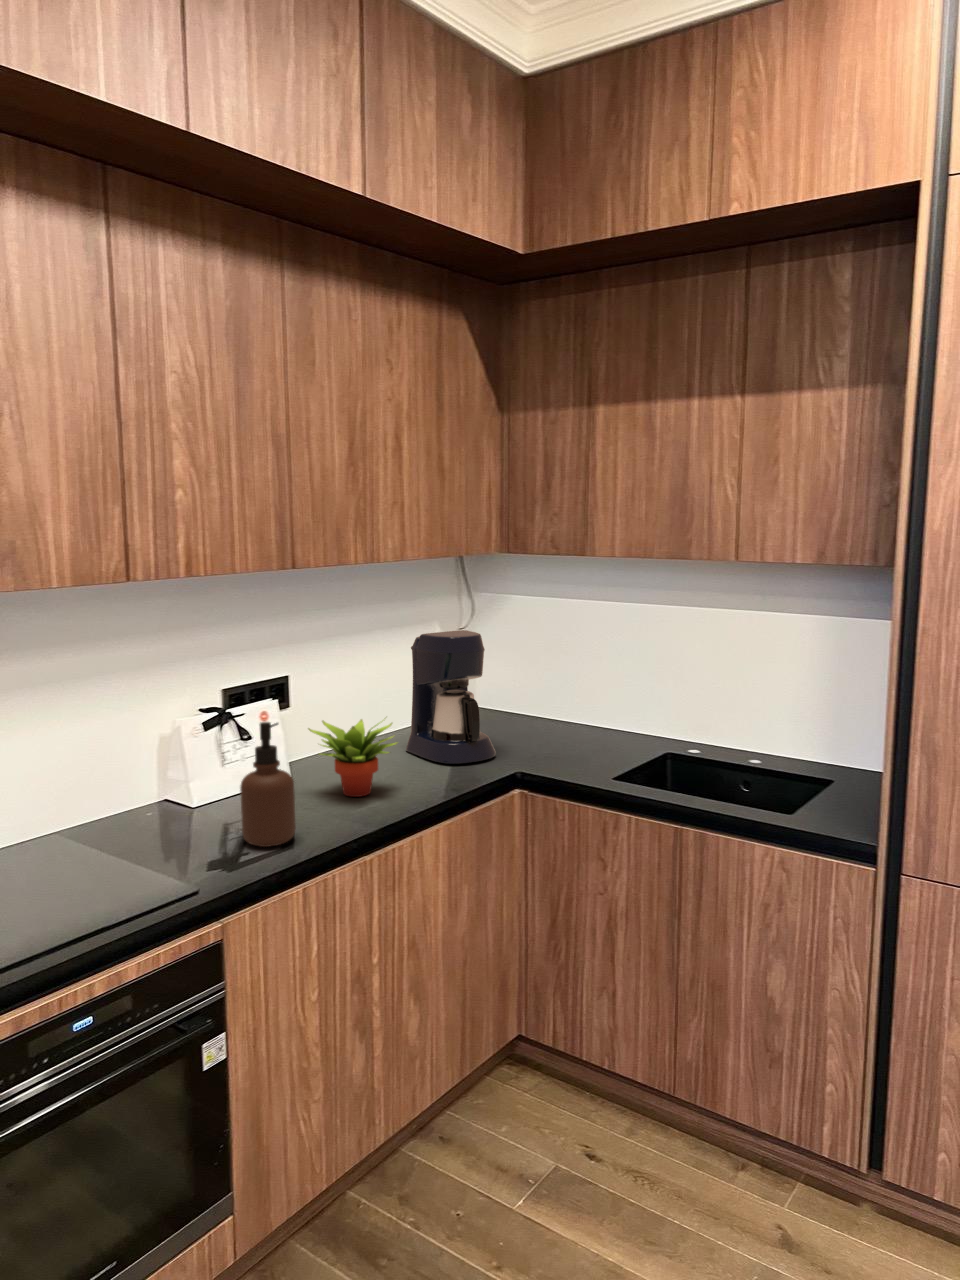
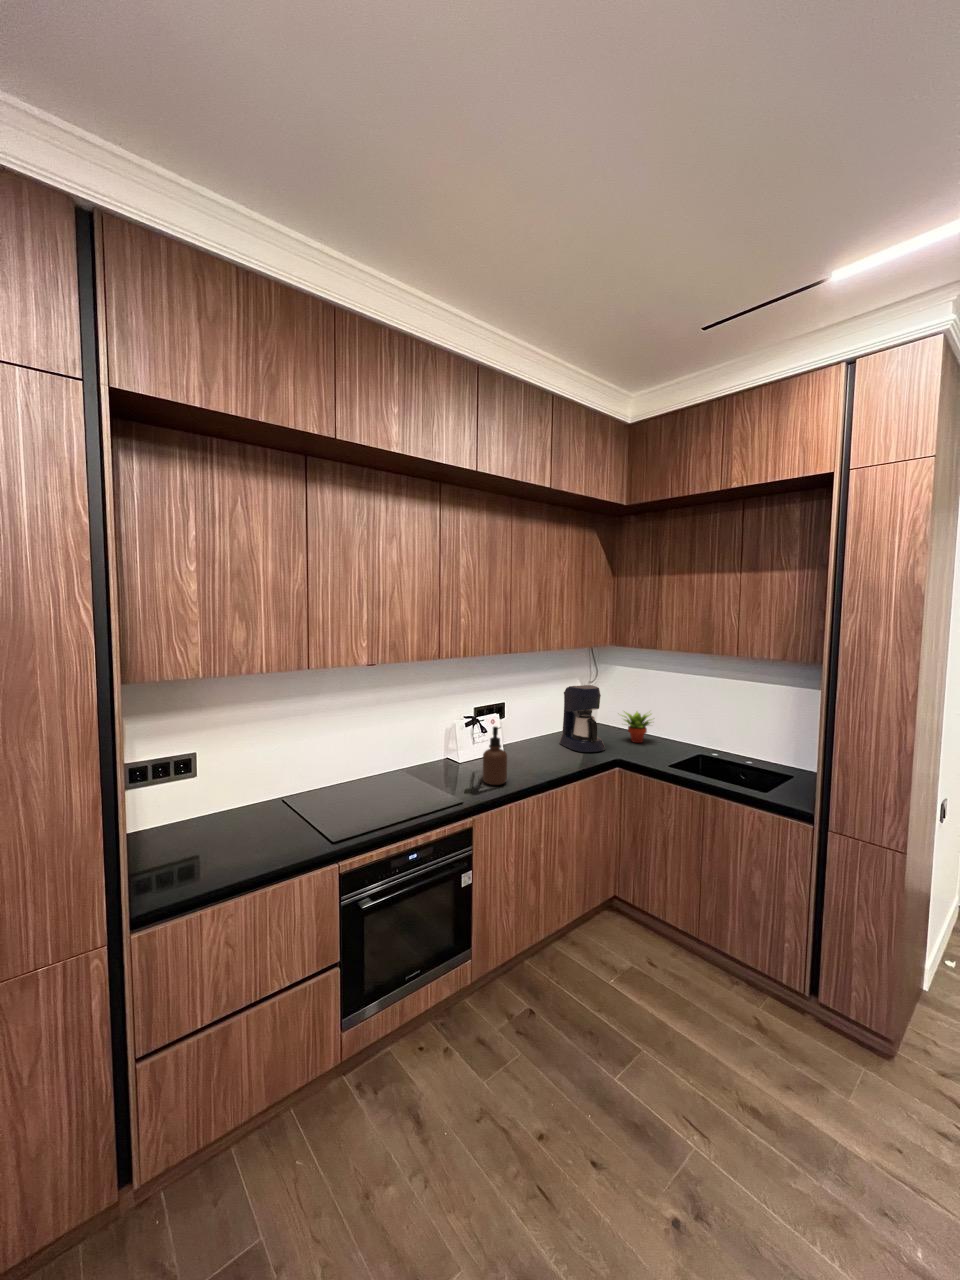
succulent plant: present [308,719,397,797] -> present [622,711,652,743]

